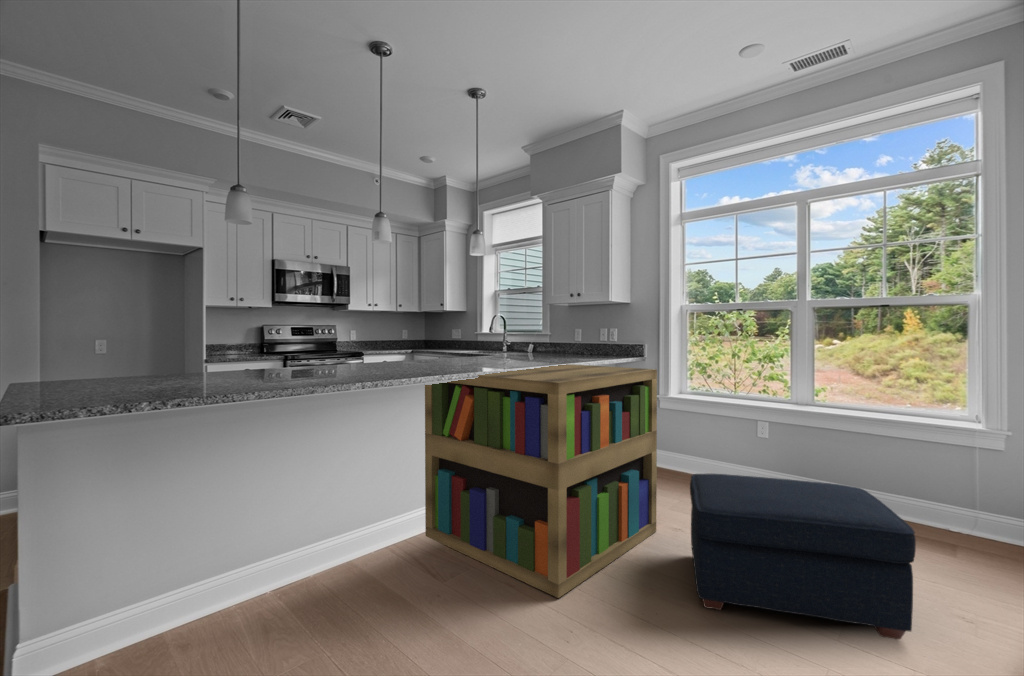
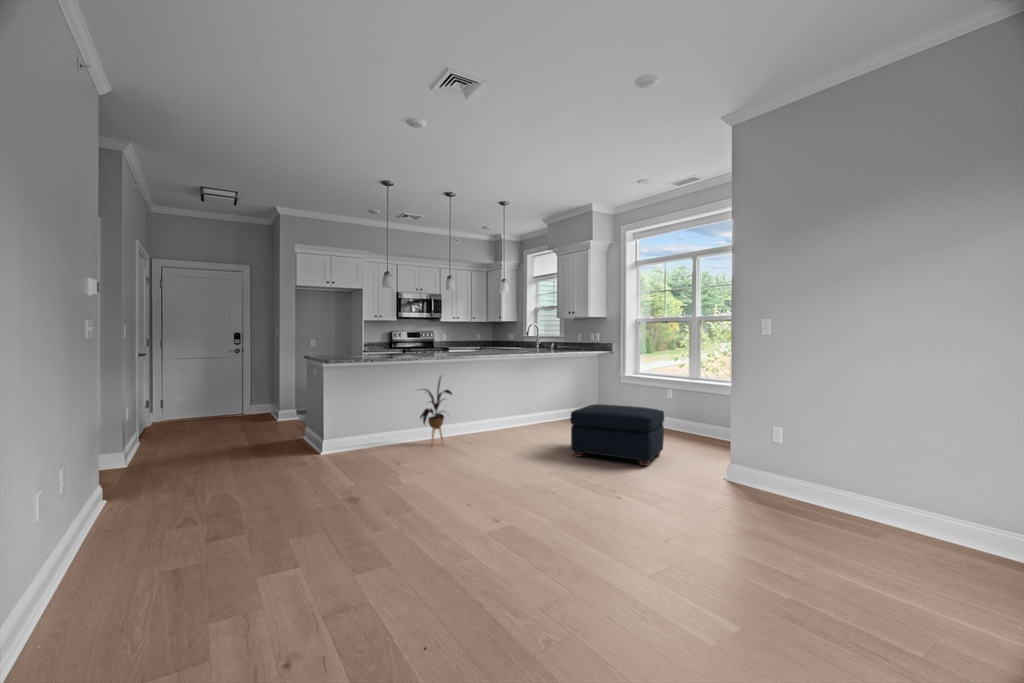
bookshelf: present [425,364,657,598] -> none [467,352,583,450]
house plant: none [312,427,412,601] -> present [420,377,452,446]

